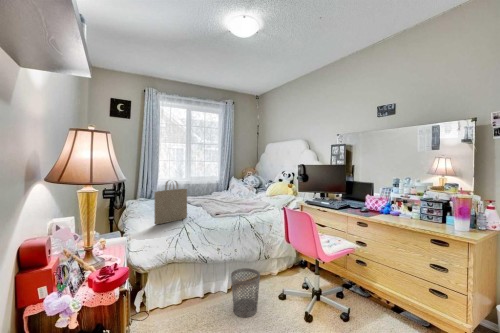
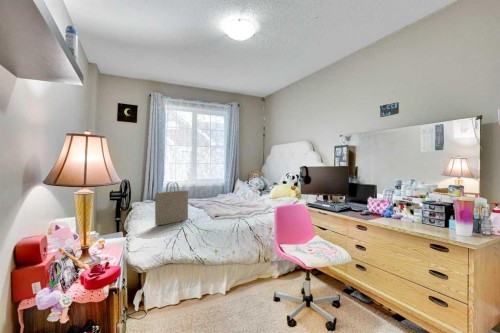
wastebasket: present [231,268,260,317] -> none [228,270,257,319]

